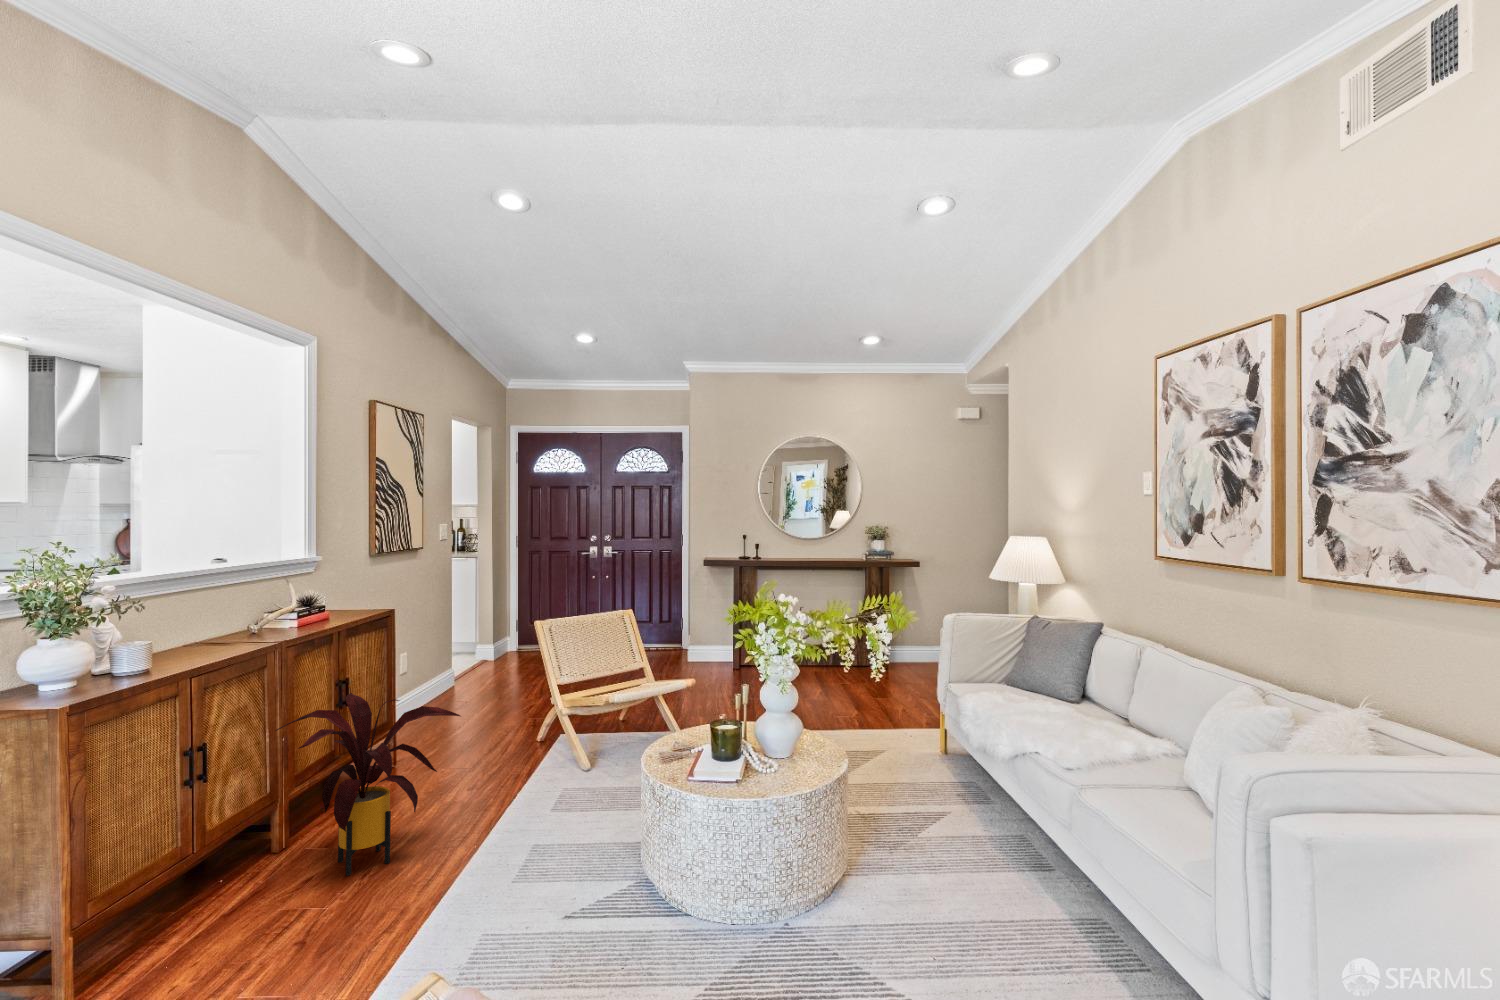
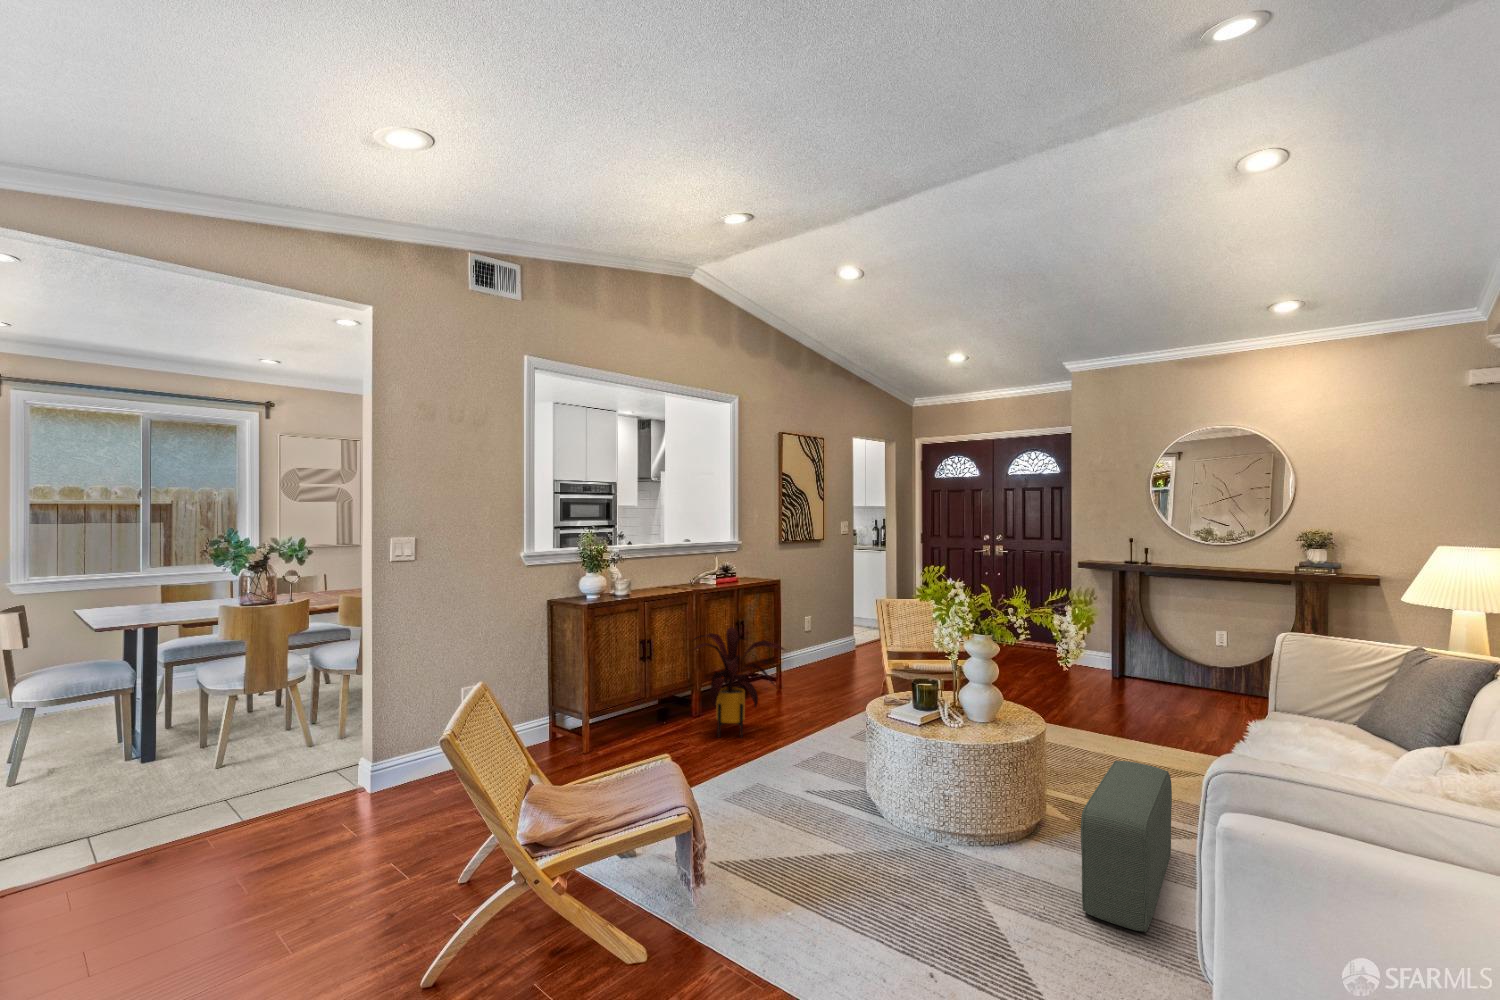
pouf: none [897,768,1017,955] -> present [1081,761,1172,932]

